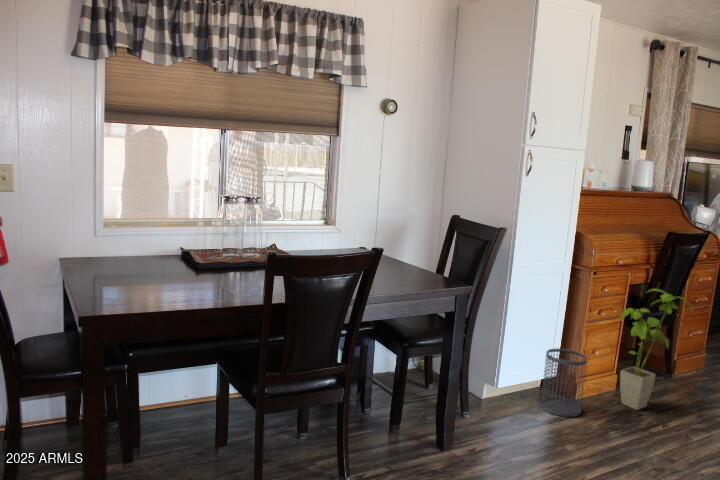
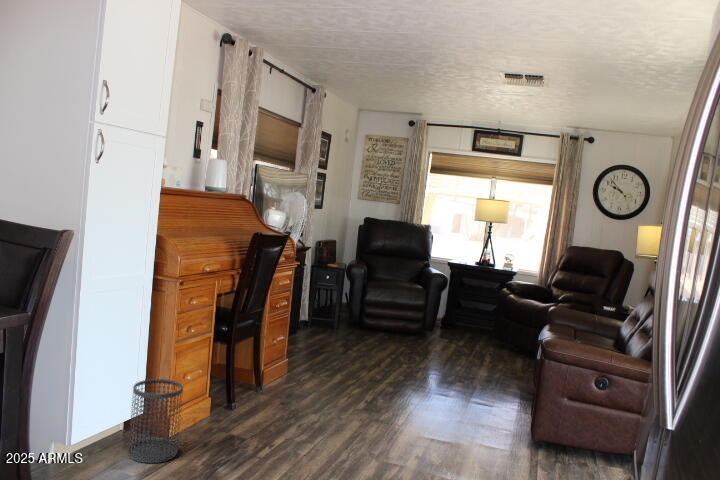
house plant: present [620,289,693,410] -> none [215,296,285,433]

